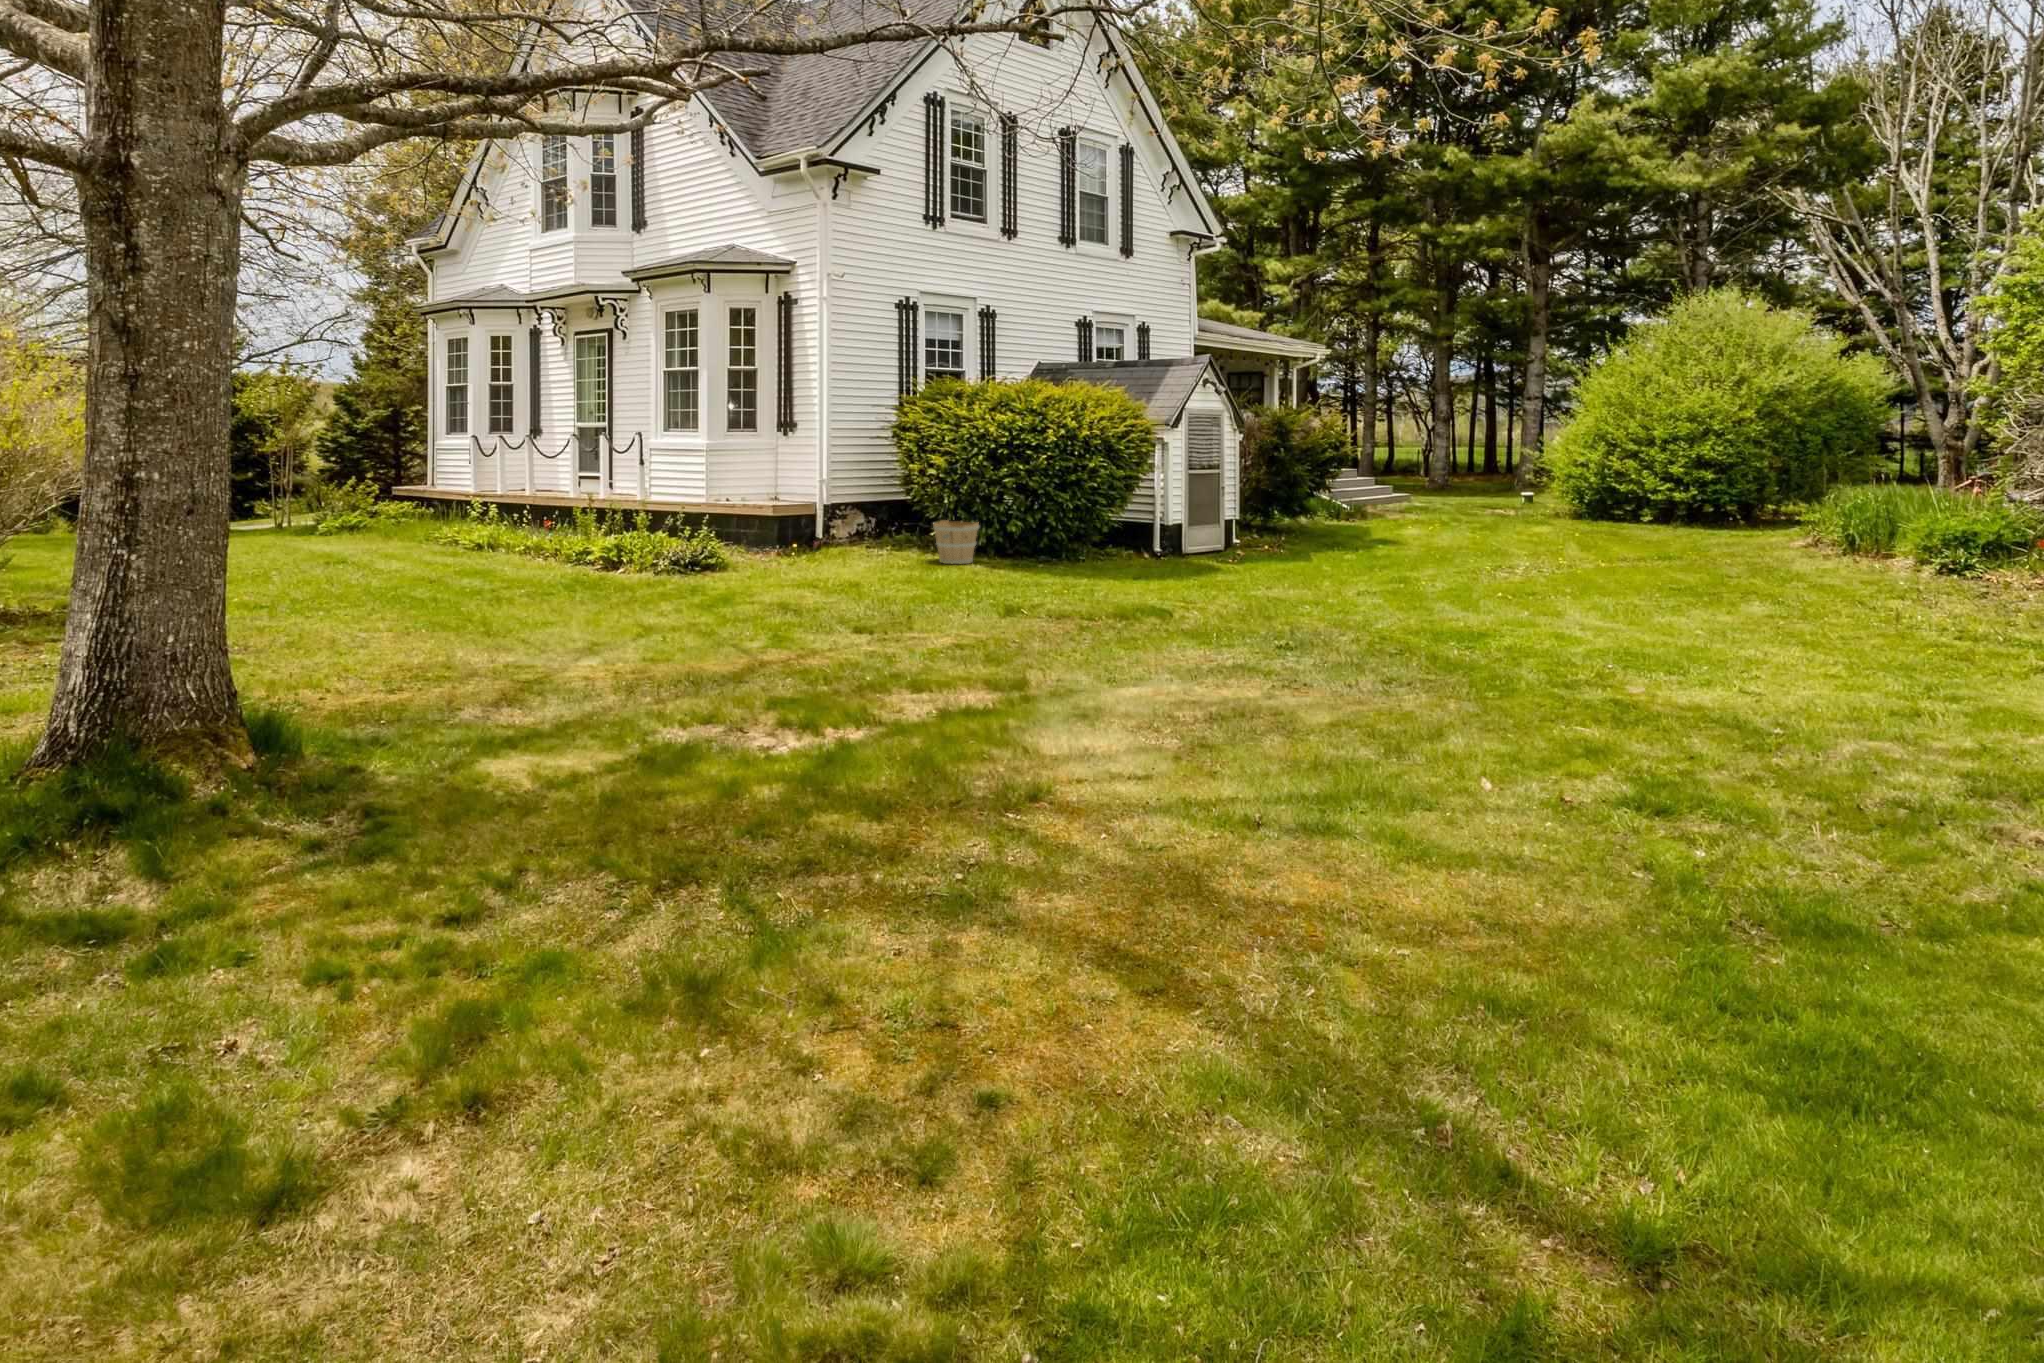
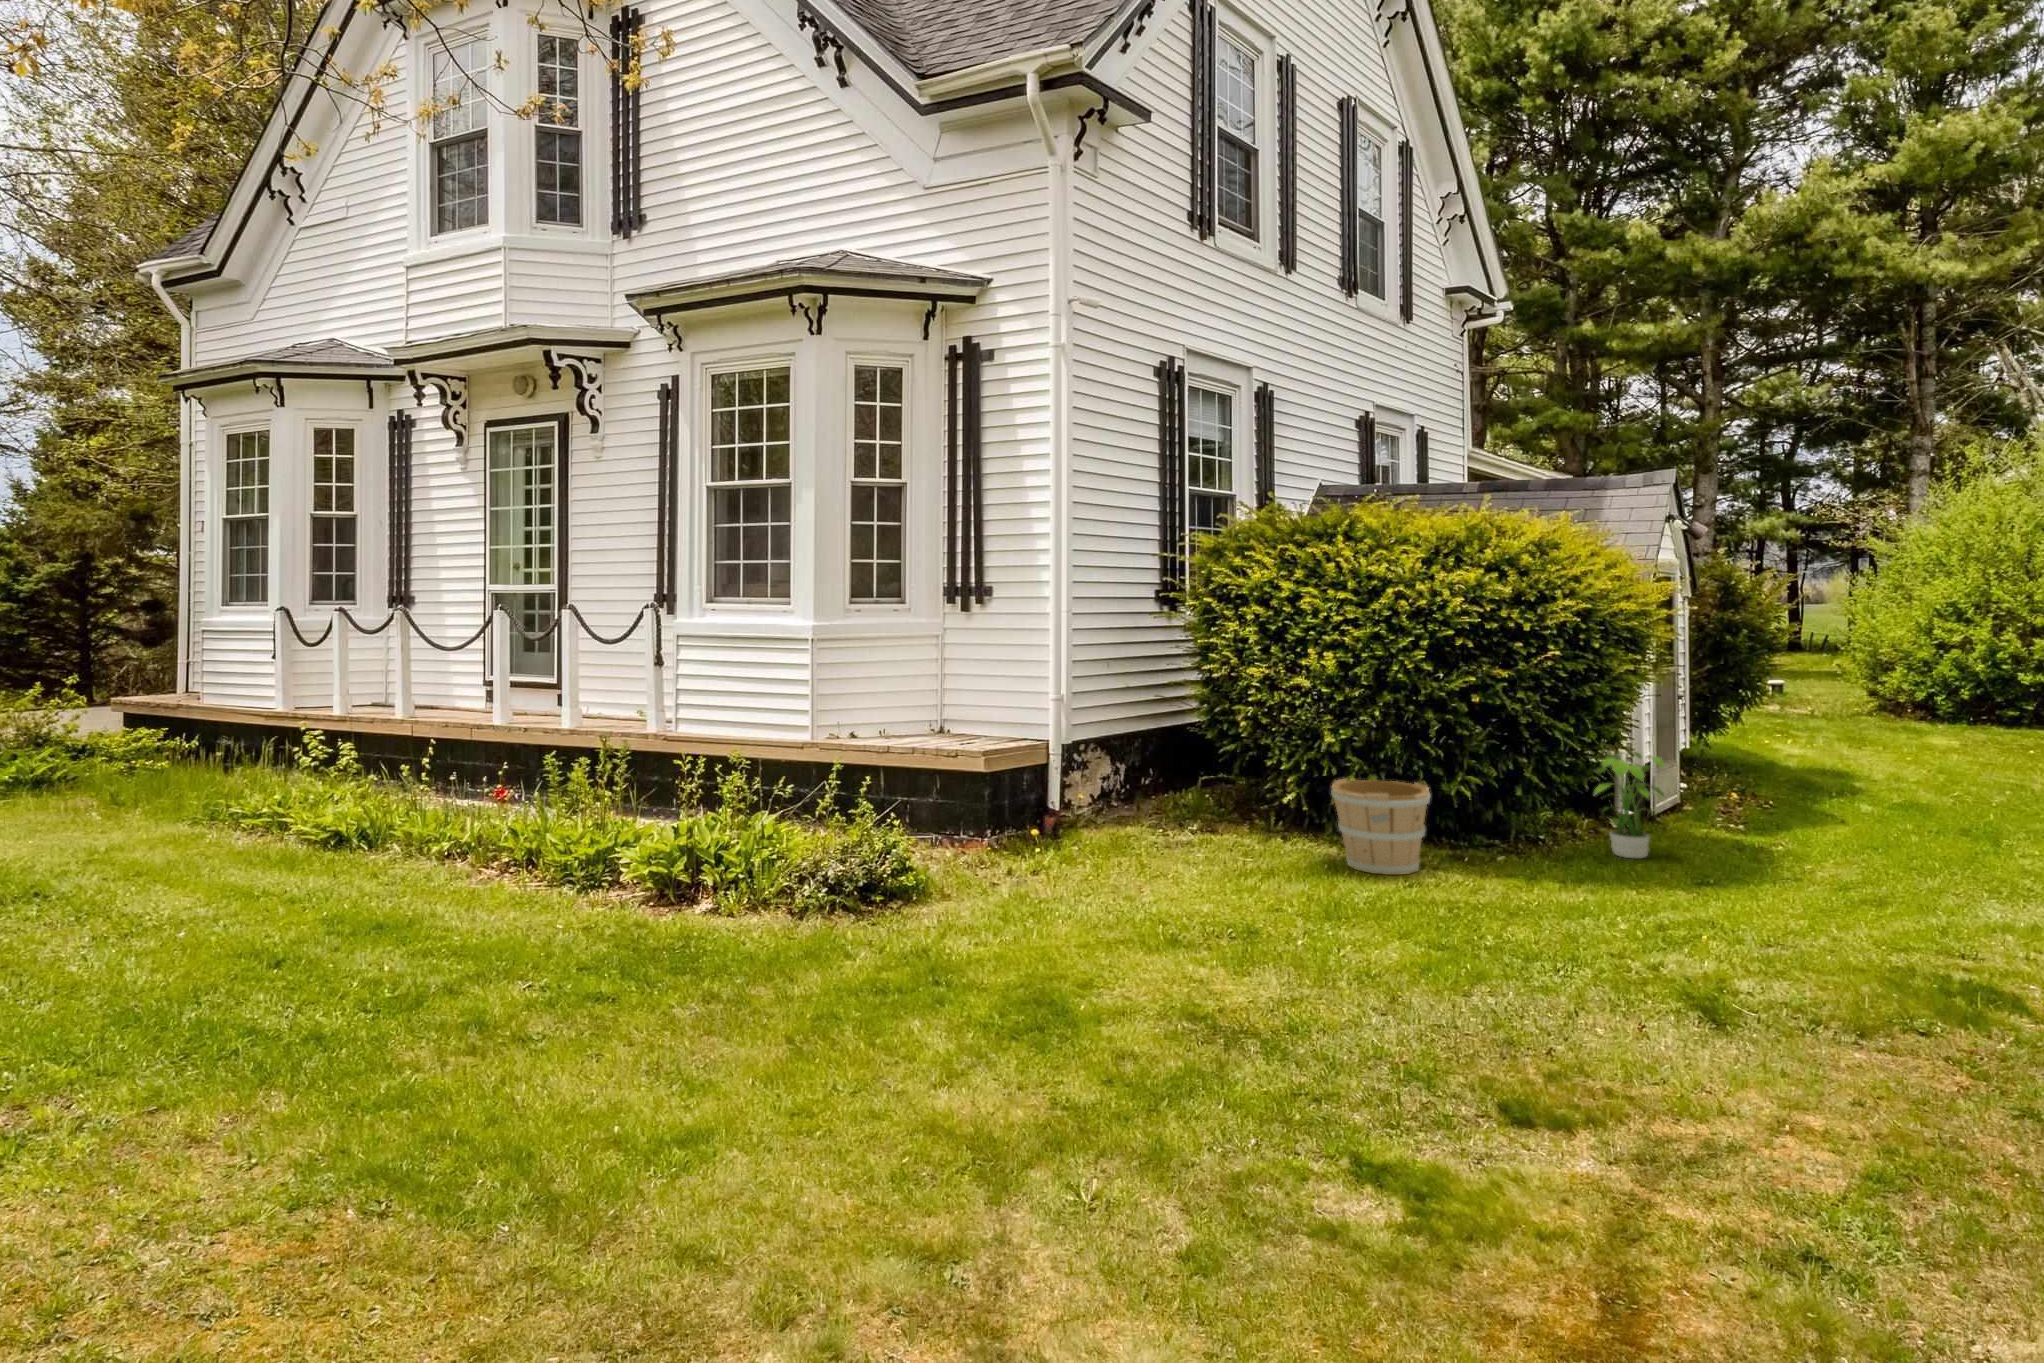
potted plant: none [1070,510,1106,563] -> present [1595,752,1664,858]

